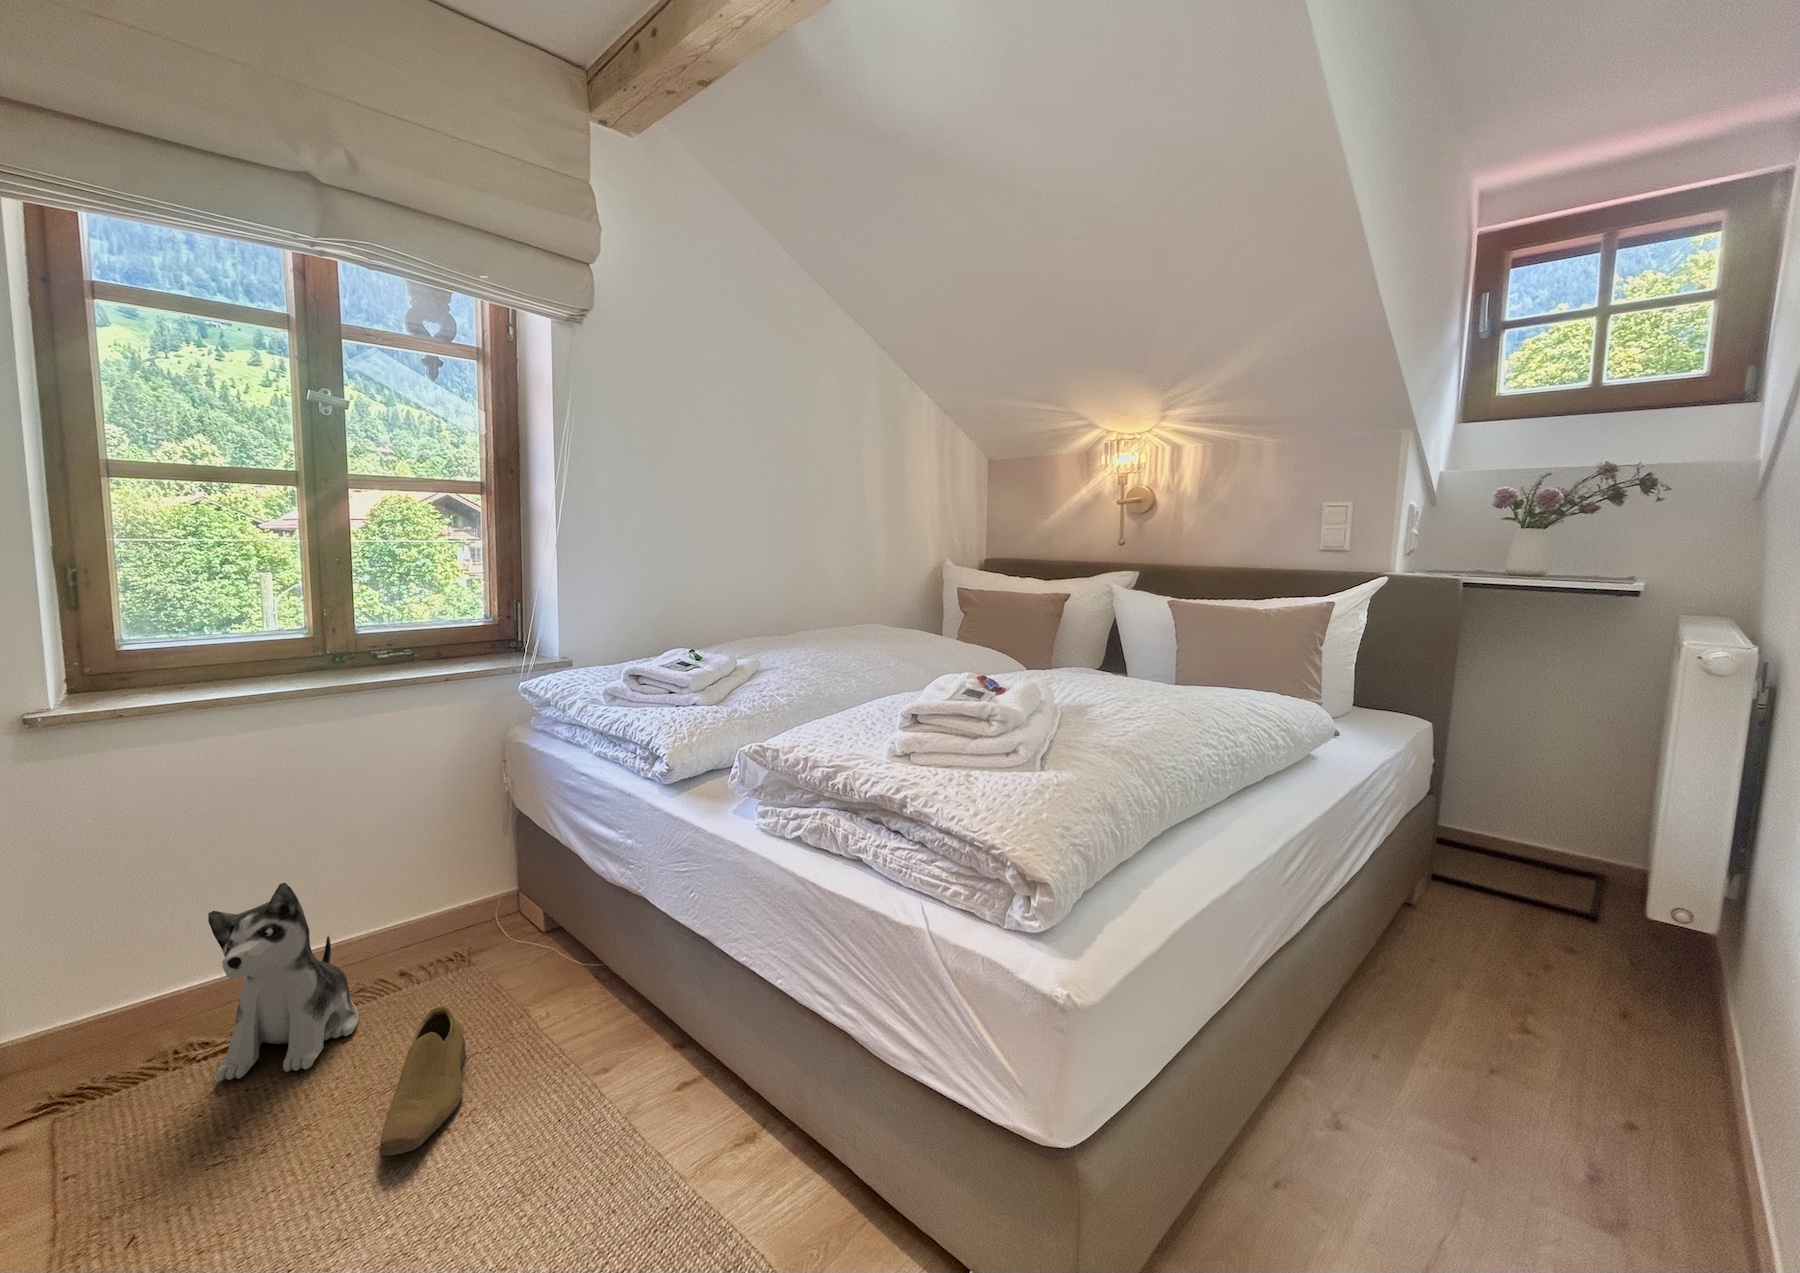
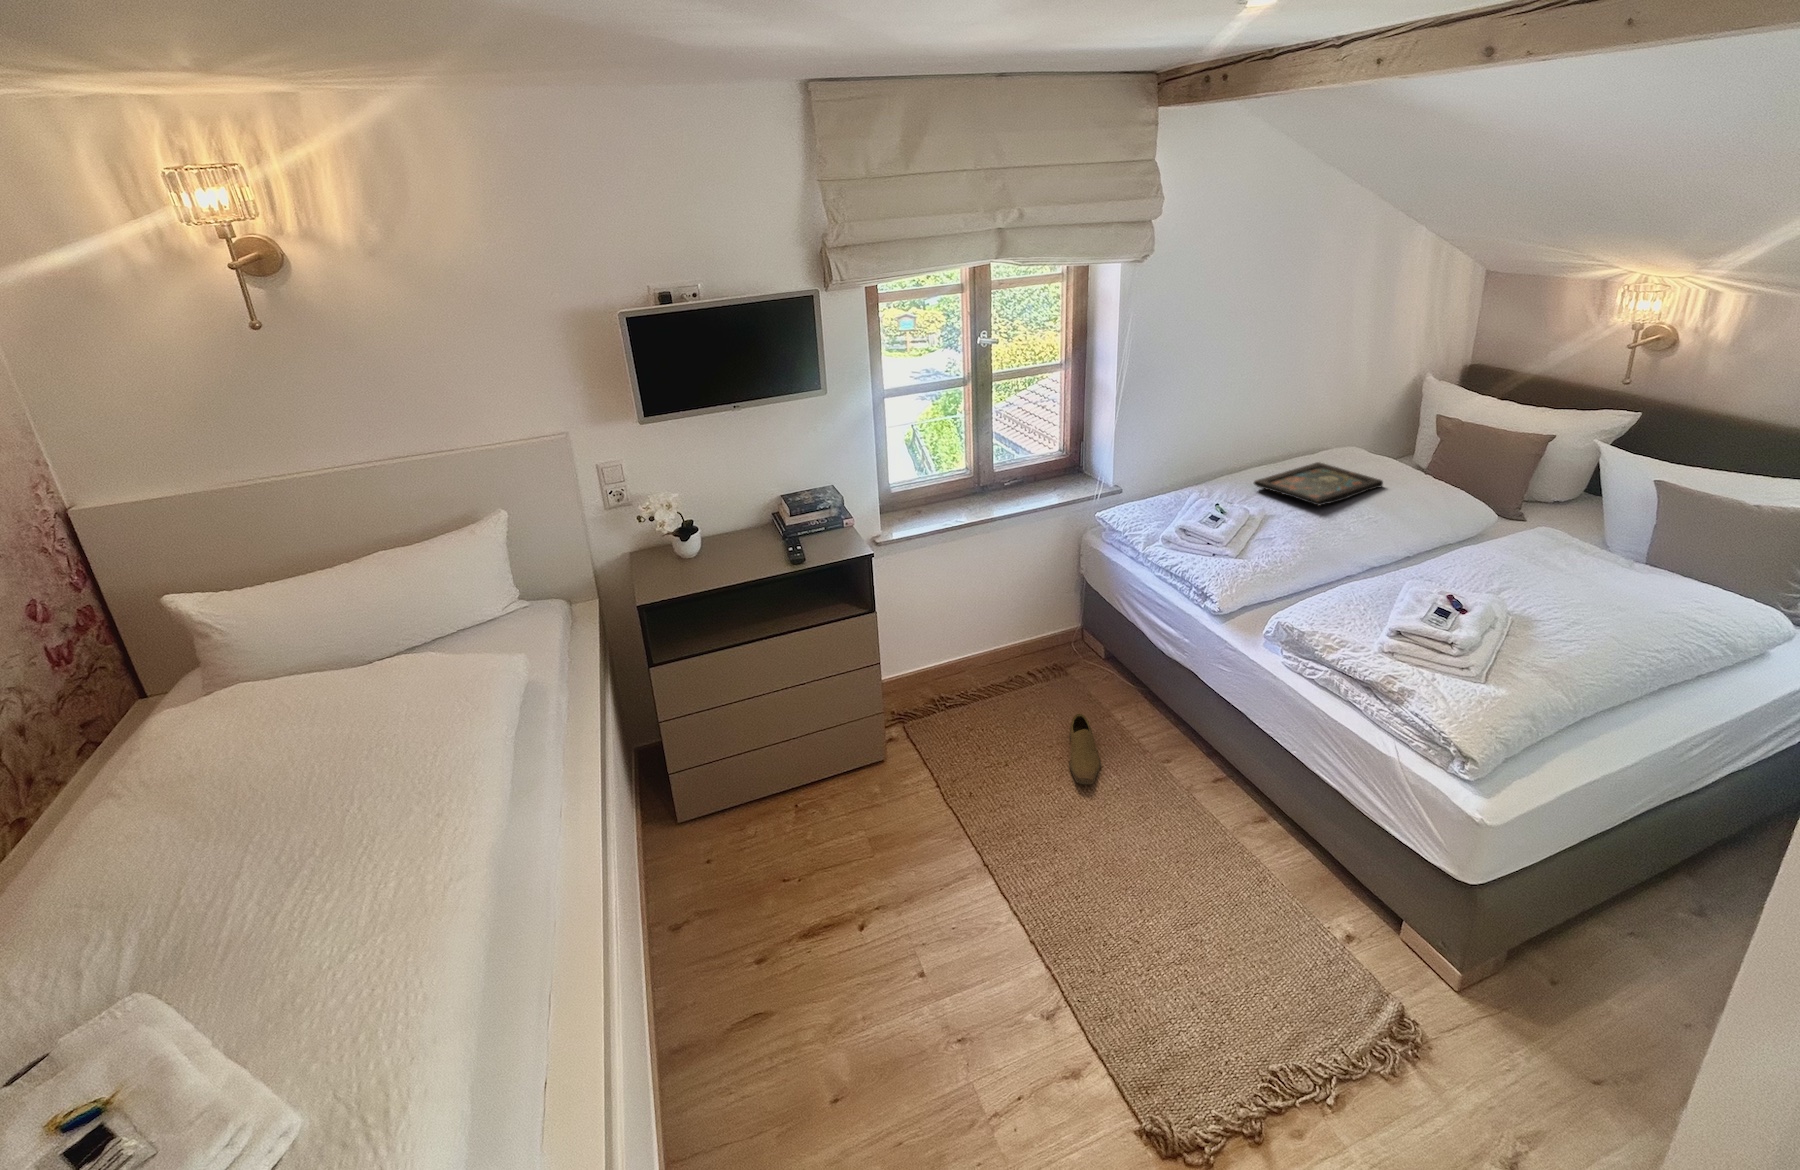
tray: none [751,628,905,649] -> present [1254,462,1383,505]
plush toy: present [208,883,359,1081] -> none [969,641,1027,731]

